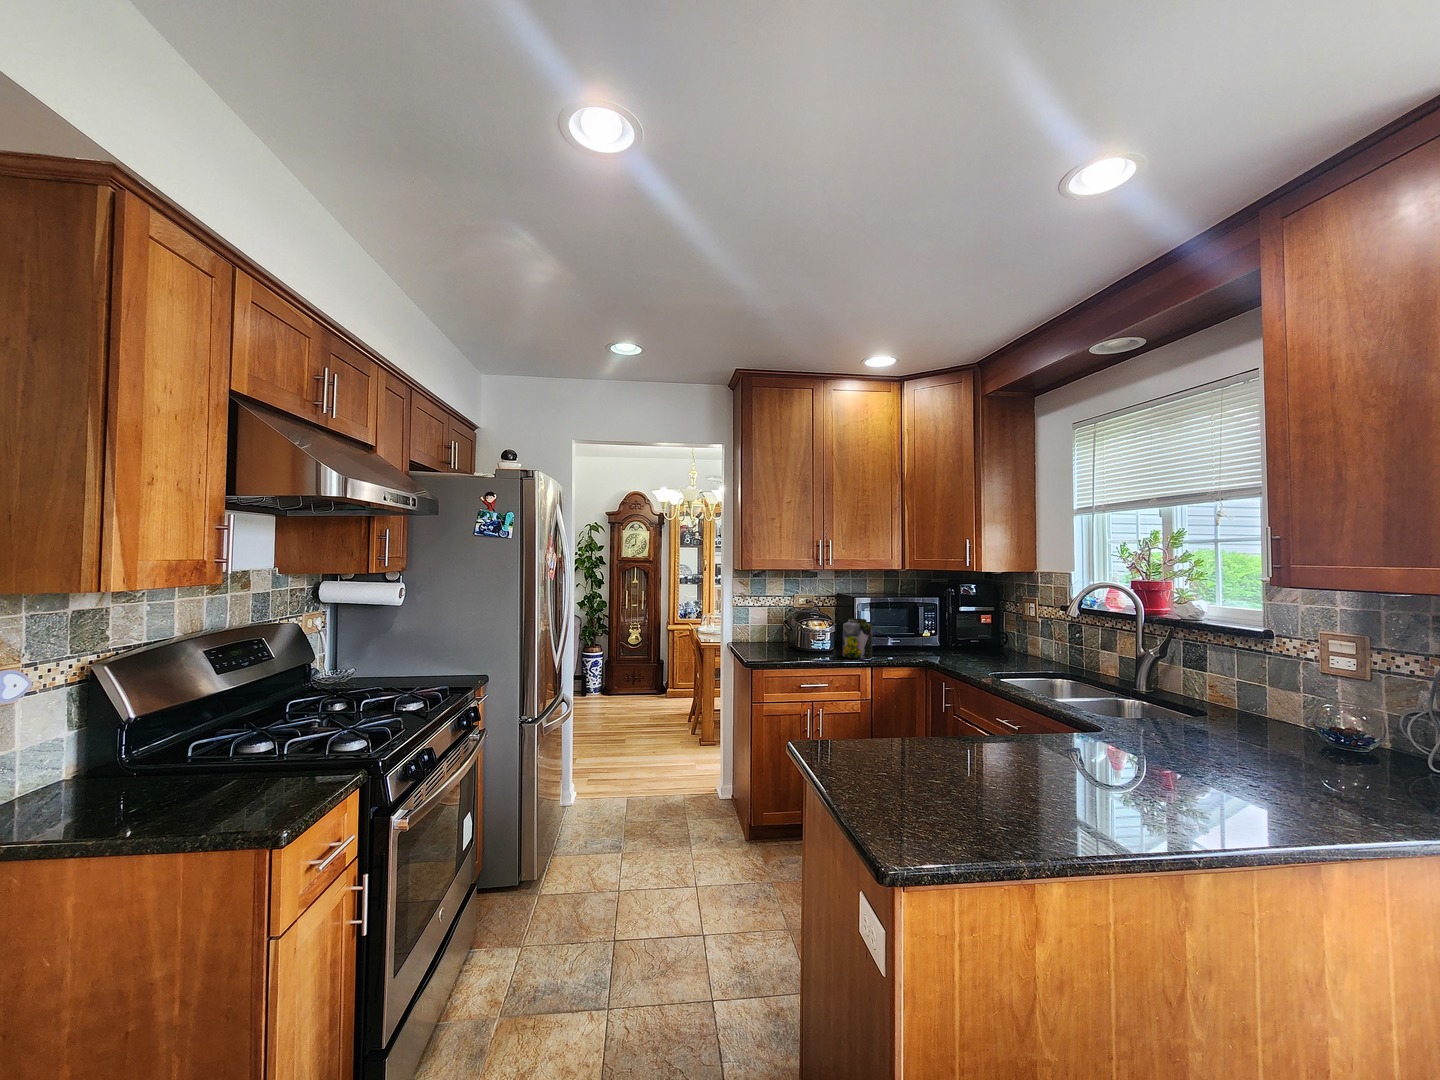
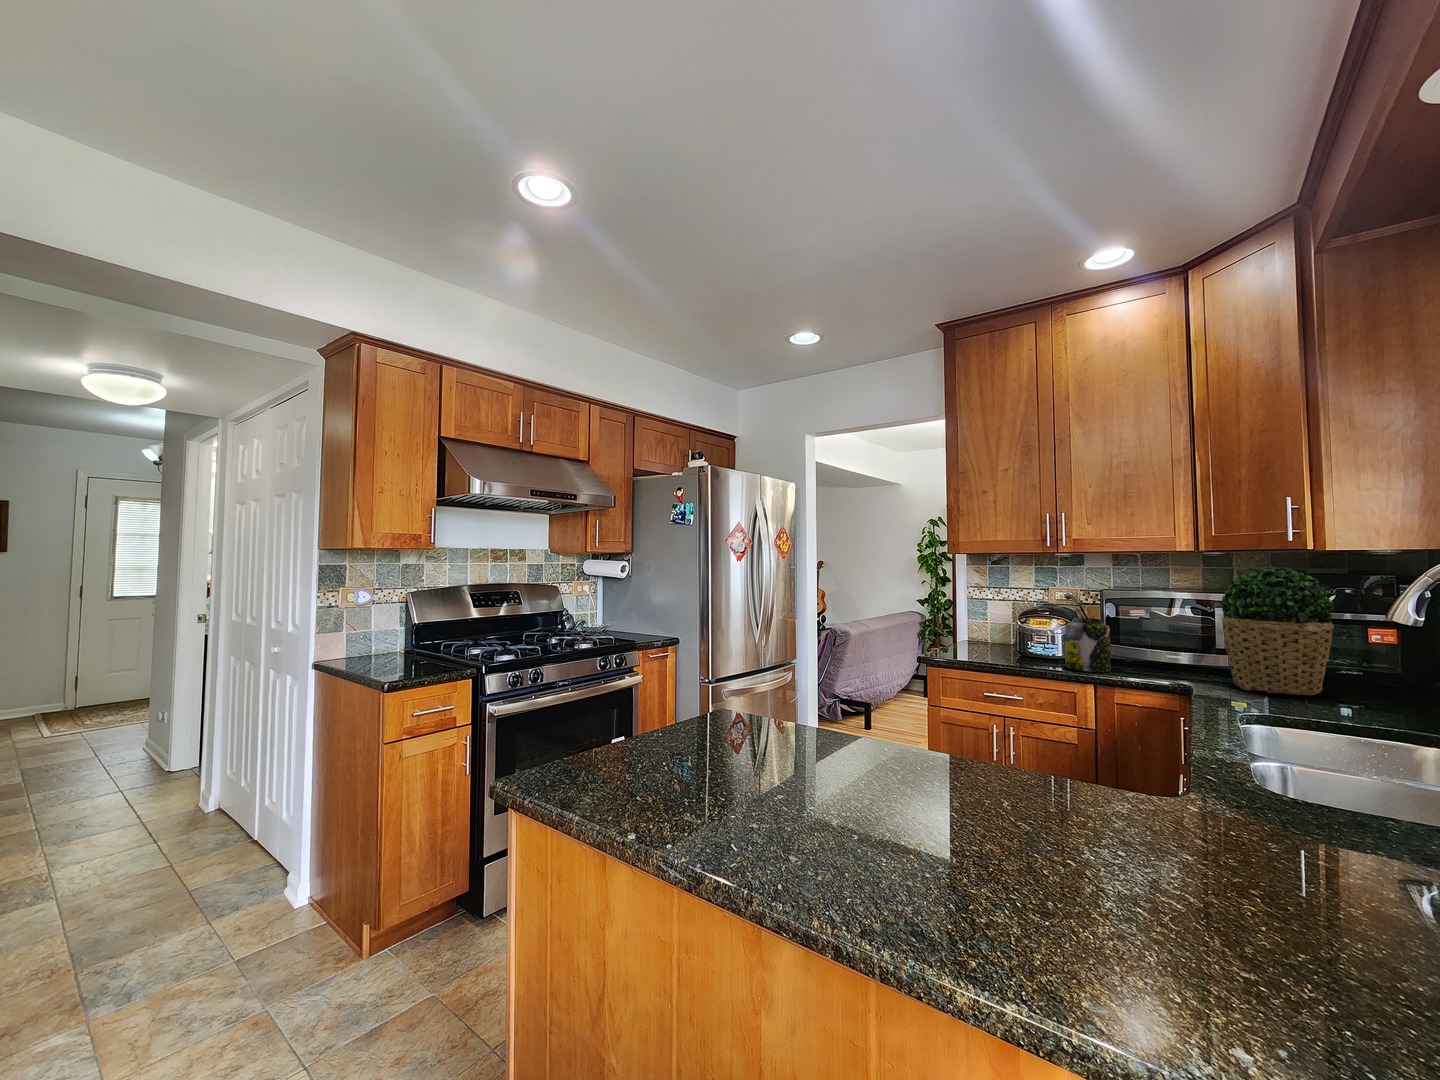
potted plant: none [934,580,992,660] -> present [1220,567,1334,695]

